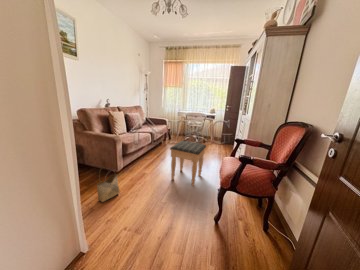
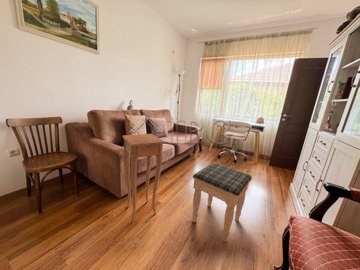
side table: none [118,123,150,185] -> present [122,134,165,223]
woven basket: present [97,174,119,202] -> none [73,197,111,253]

